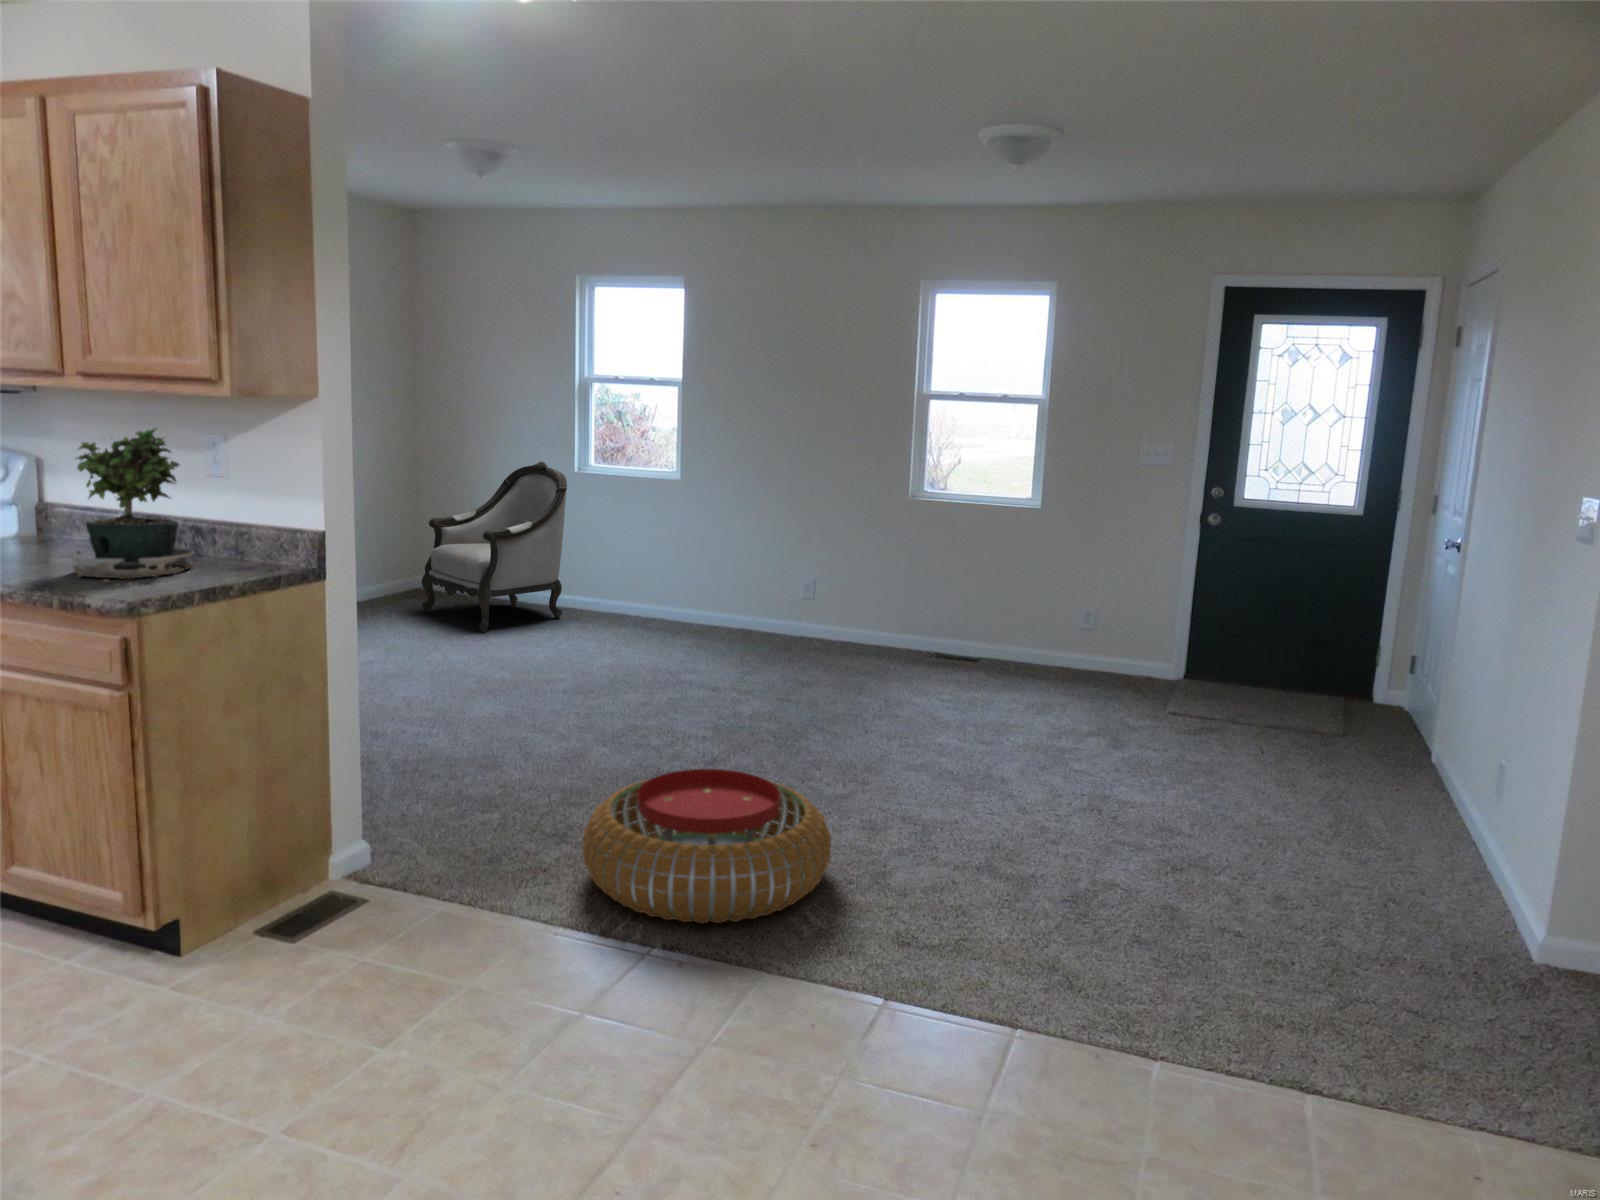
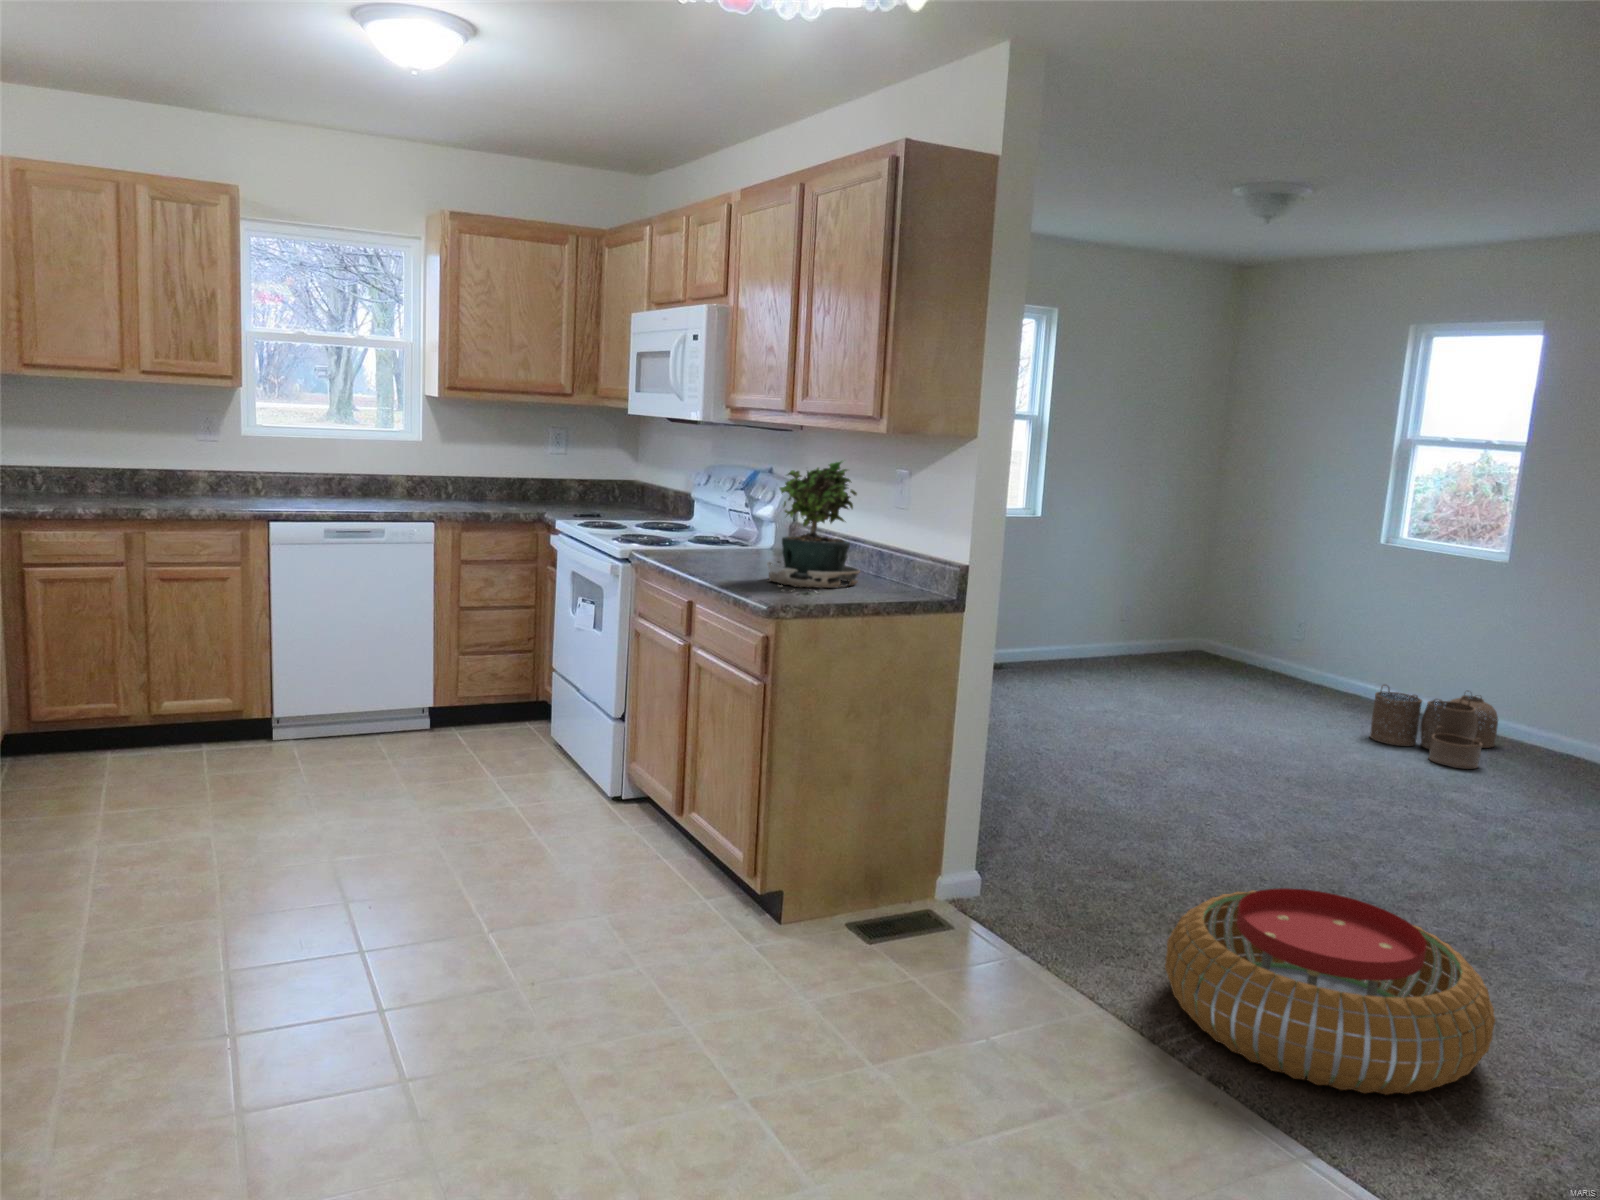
armchair: present [422,462,567,632] -> none [1185,531,1362,711]
woven basket: none [600,585,688,648] -> present [1370,685,1498,769]

